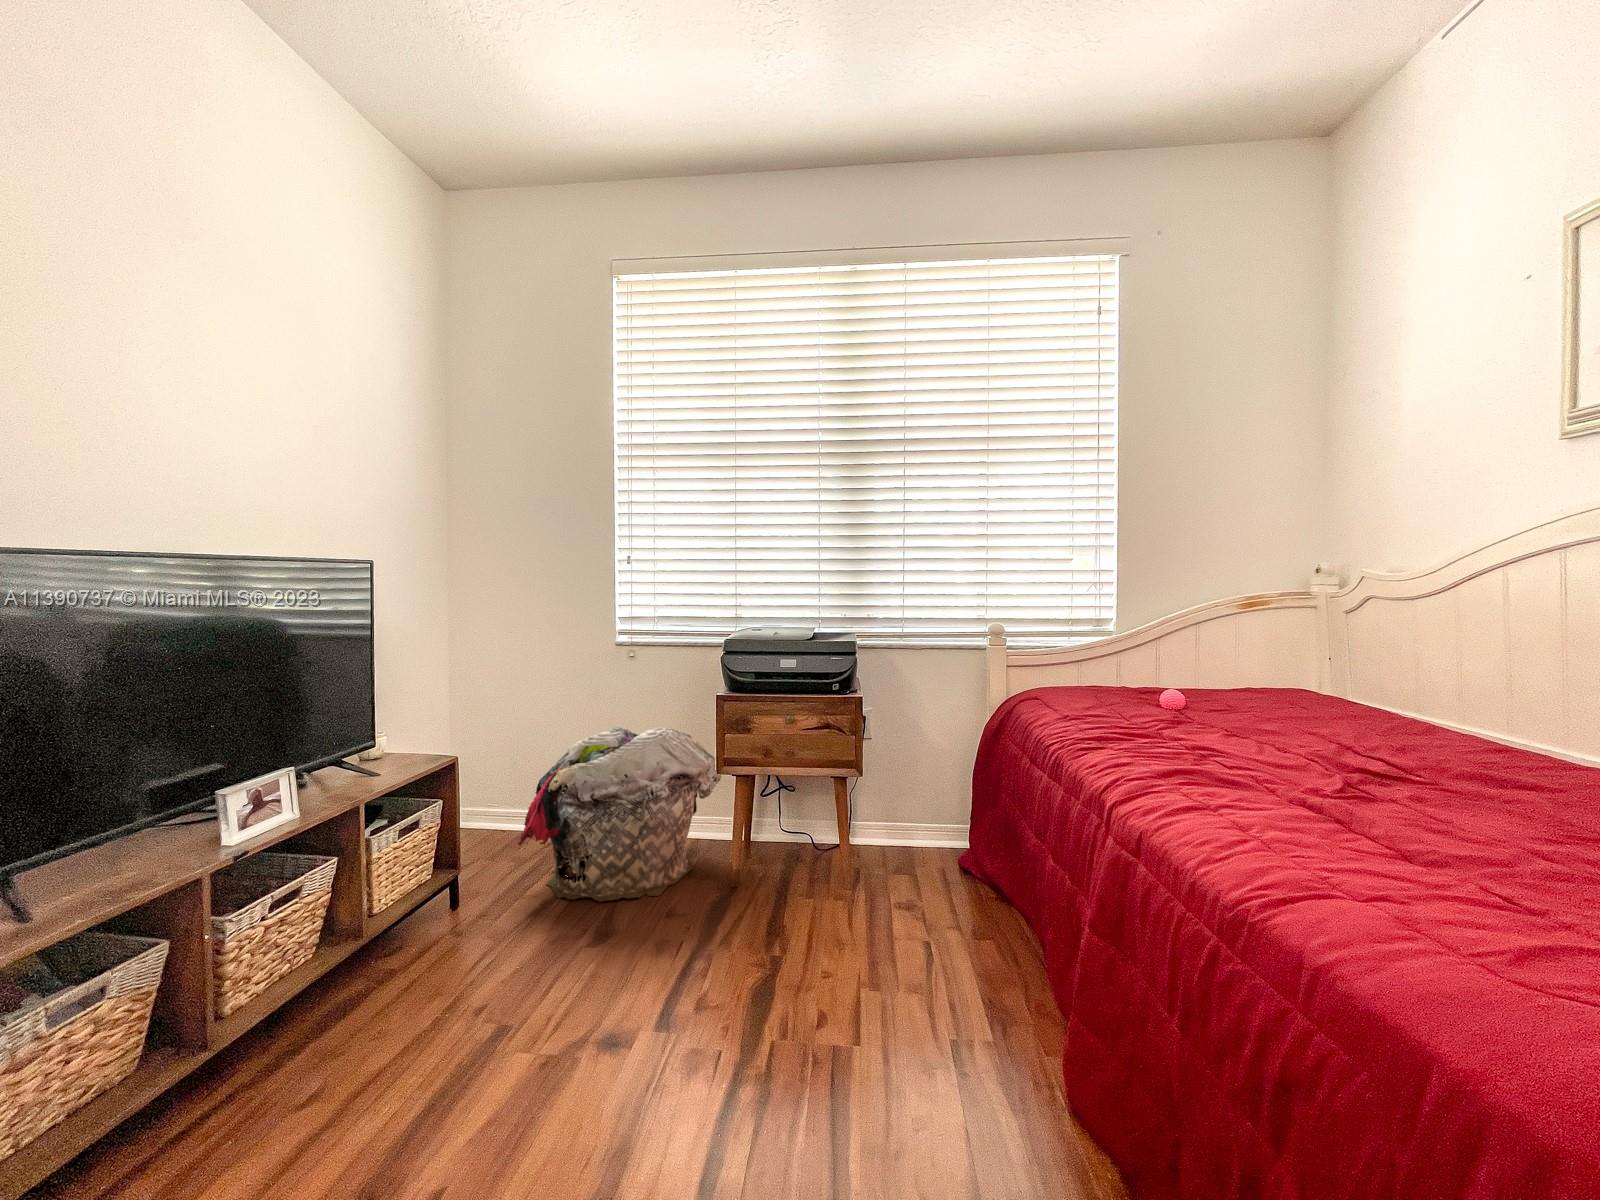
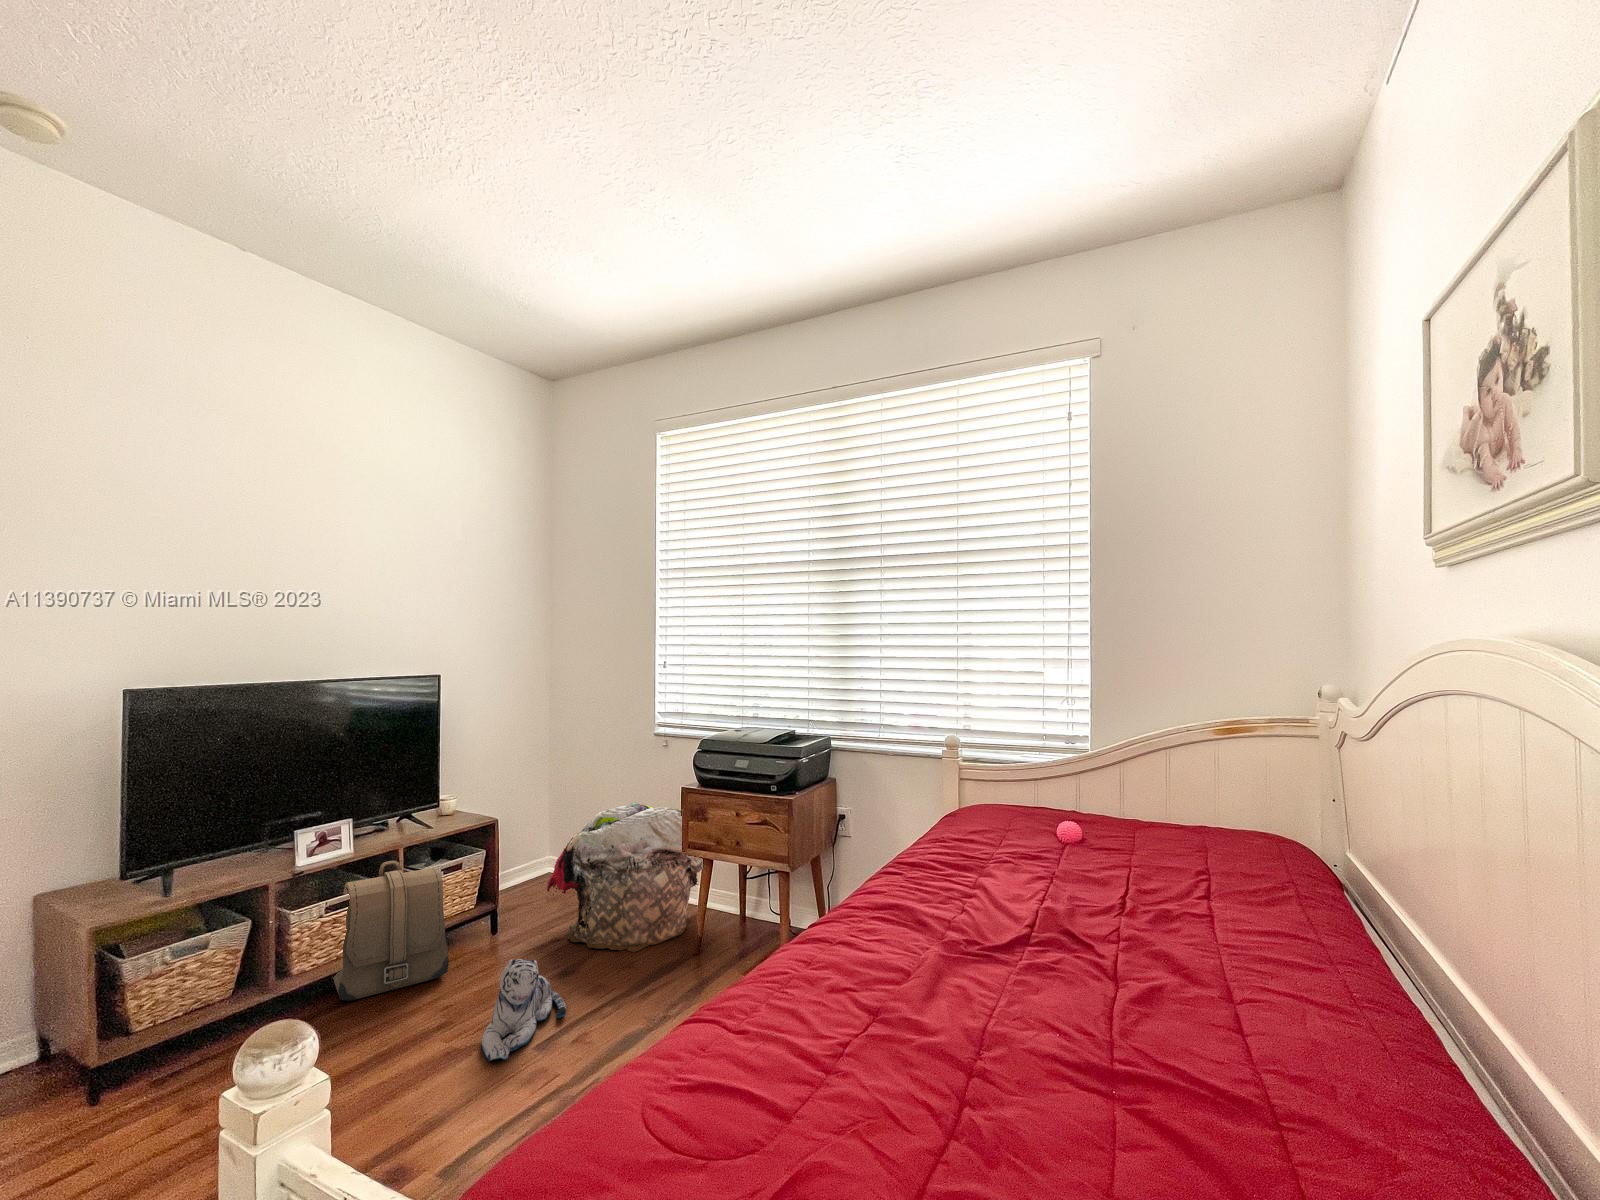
backpack: none [257,826,441,1035] -> present [333,861,449,1001]
plush toy: none [567,915,661,1053] -> present [482,959,566,1062]

